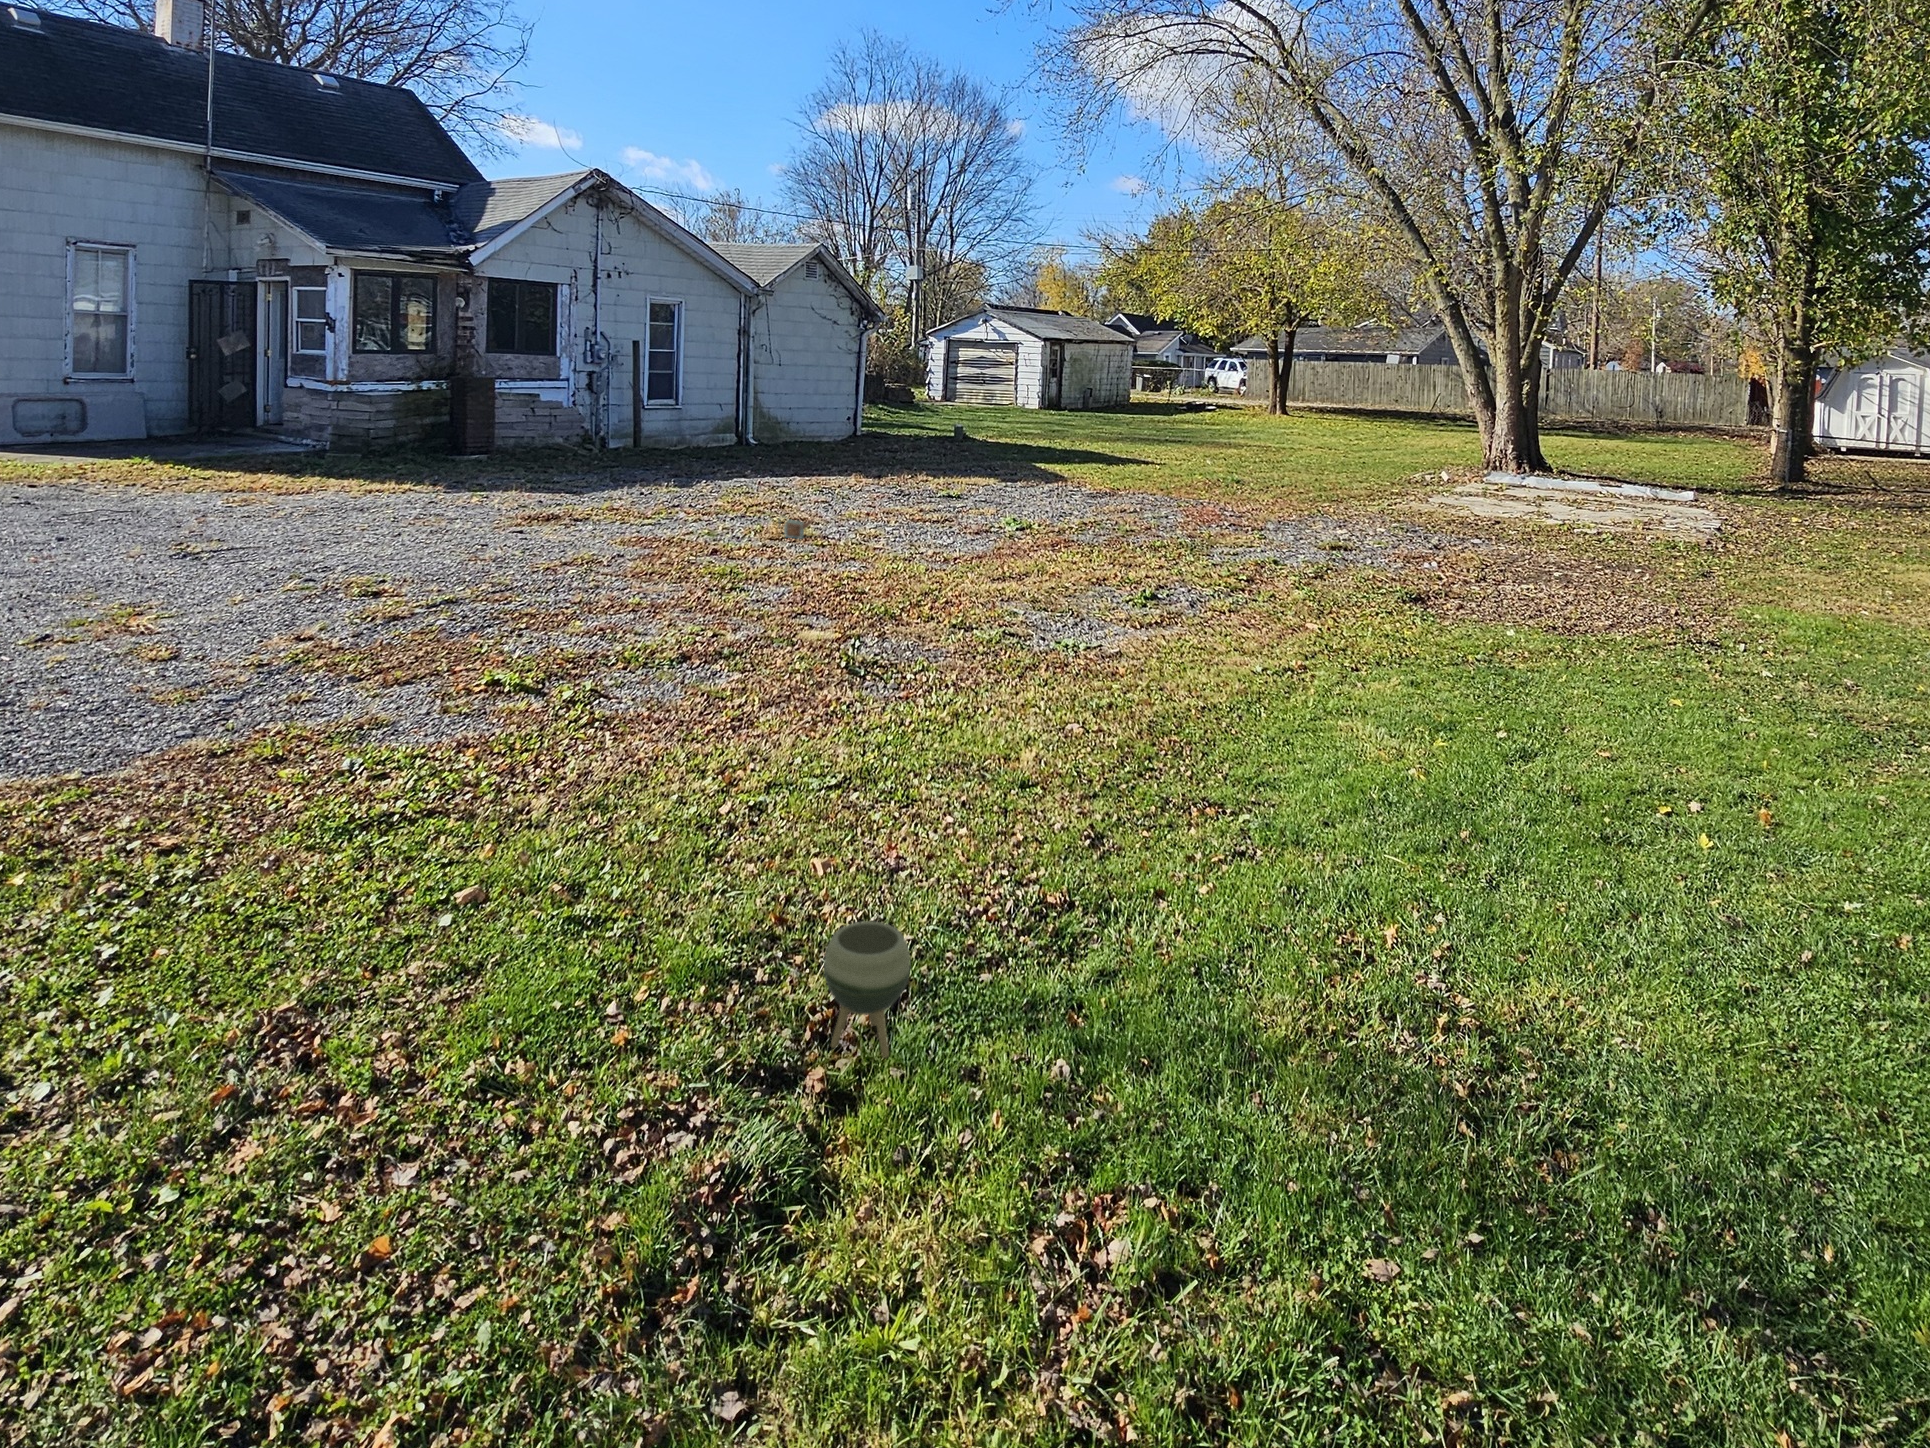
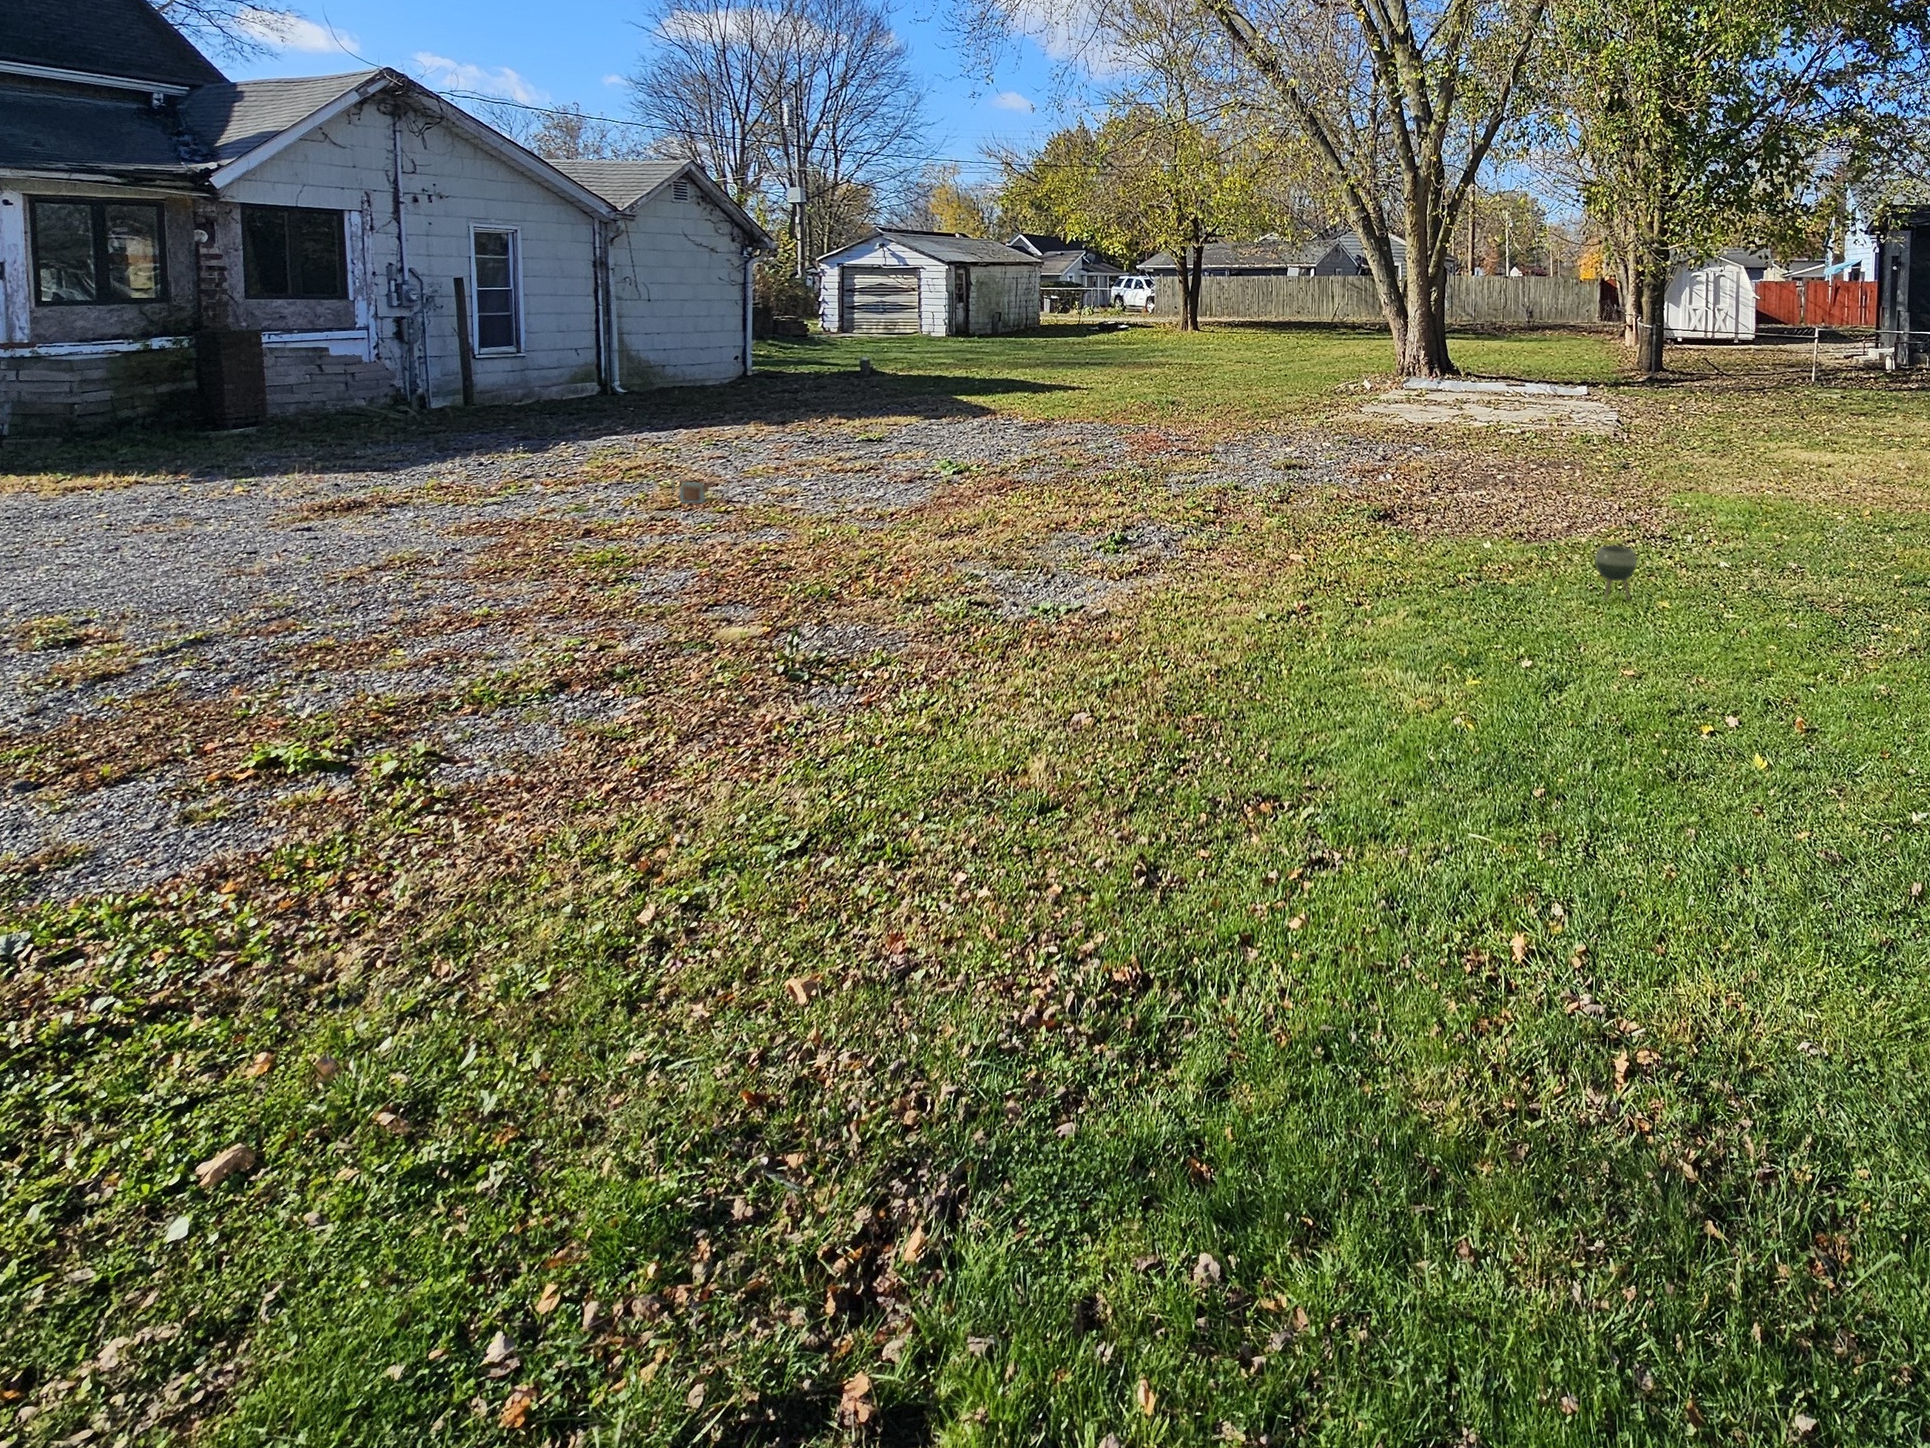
planter: present [824,921,910,1058] -> present [1595,545,1637,599]

